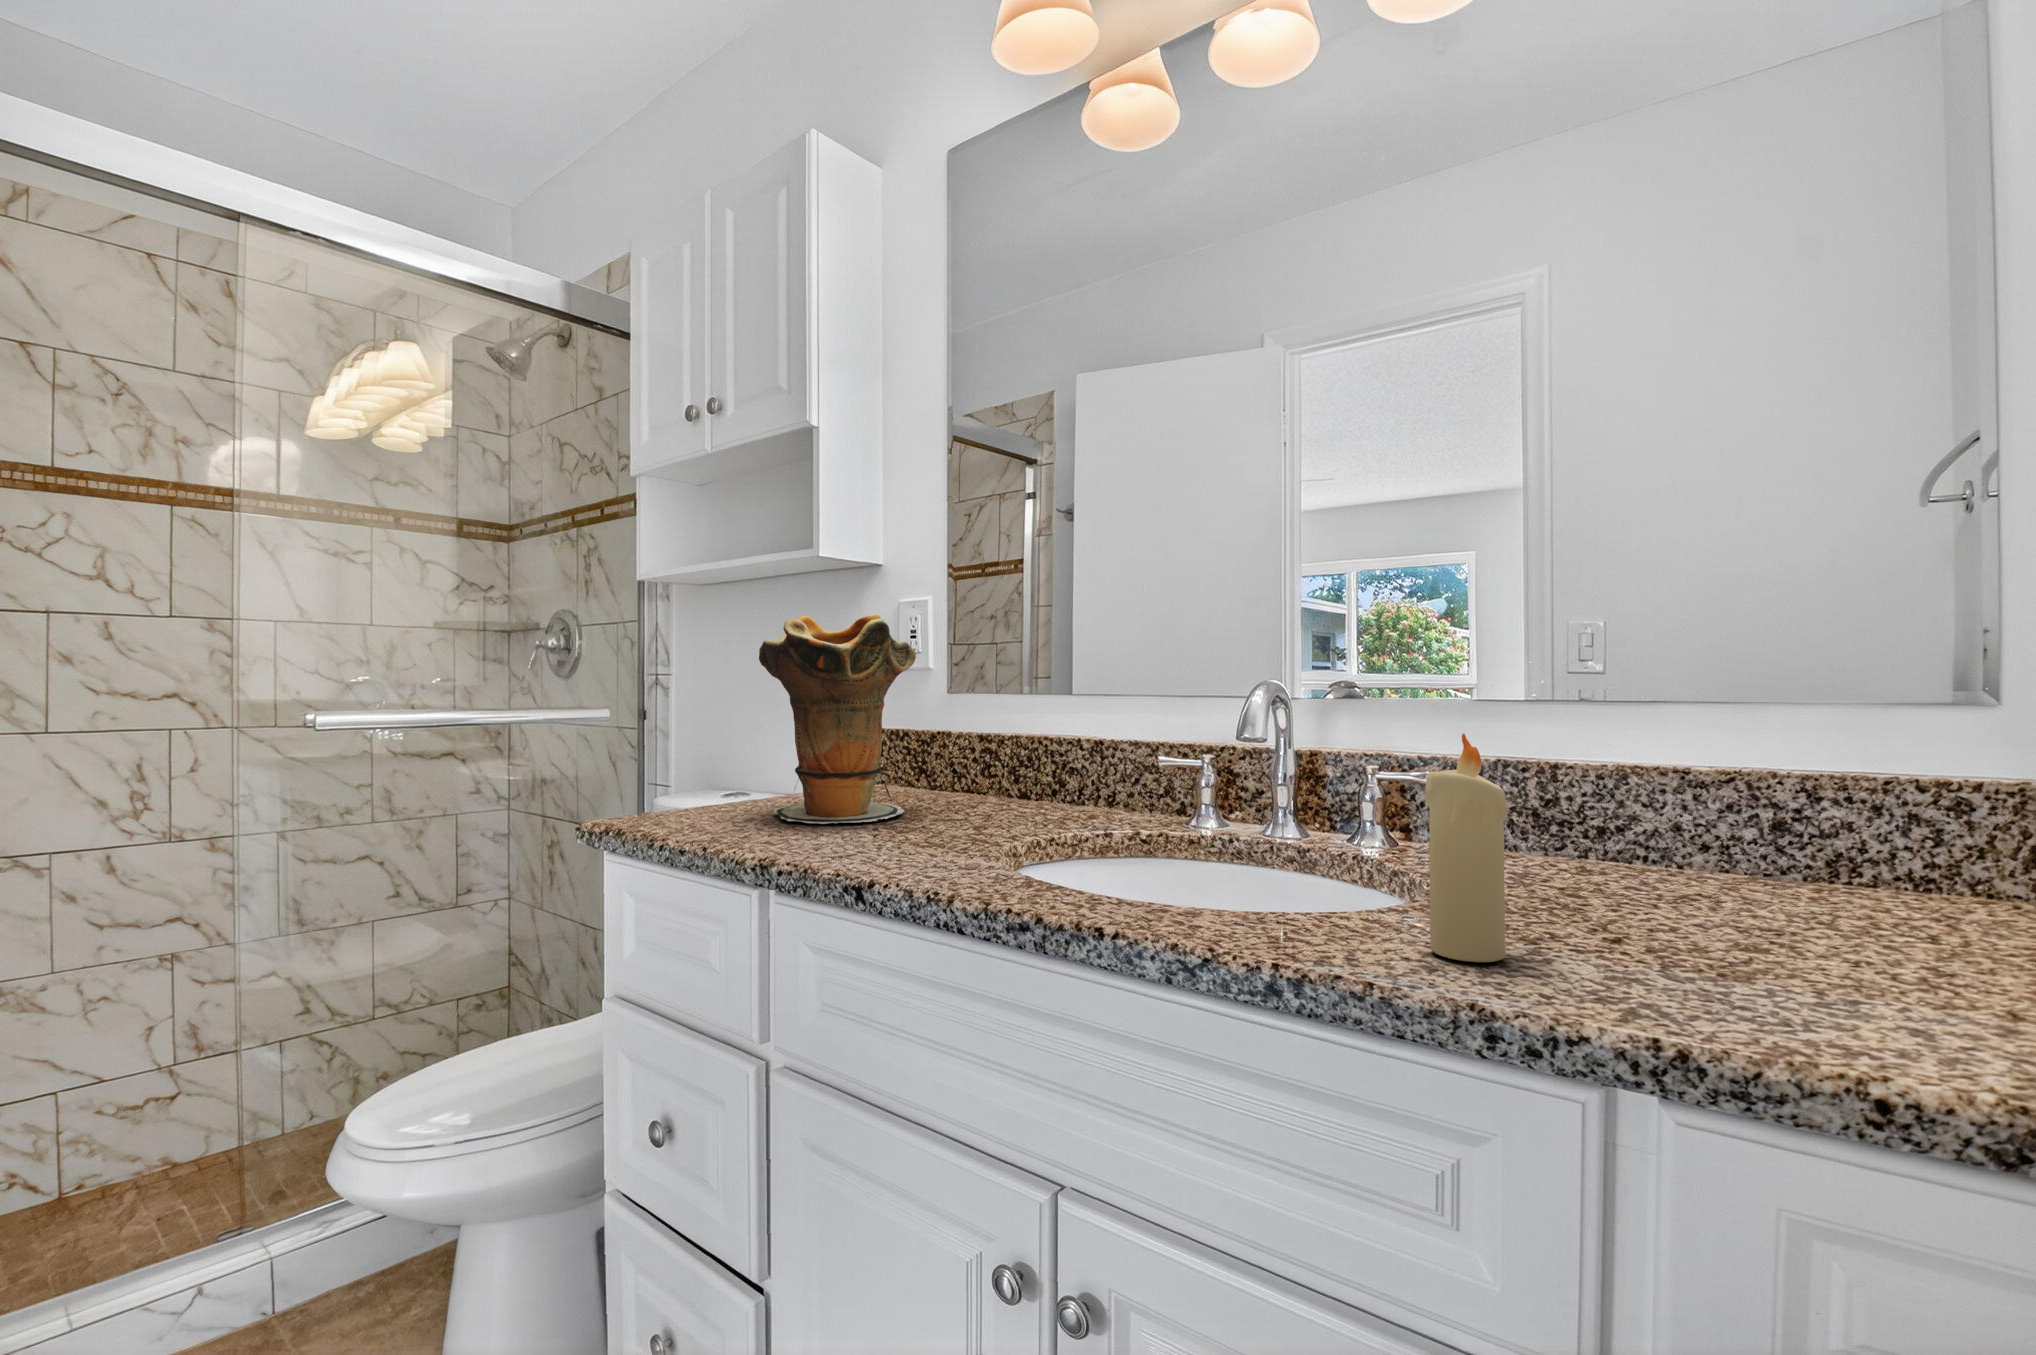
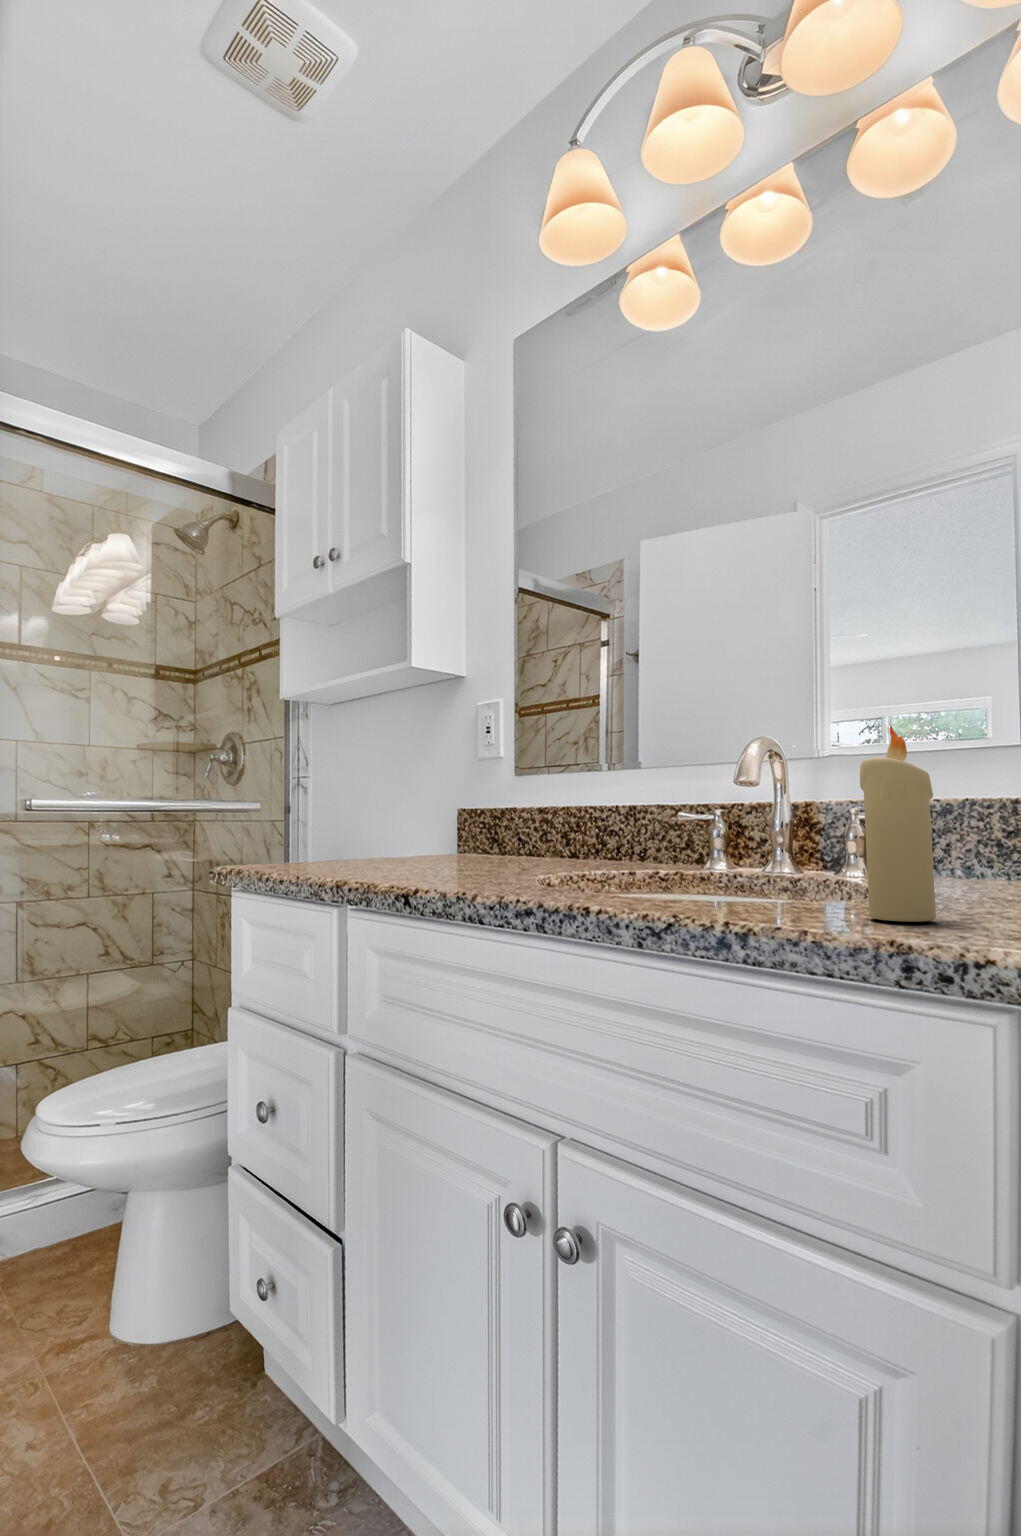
decorative vase: present [759,615,916,824] -> none [356,705,479,870]

